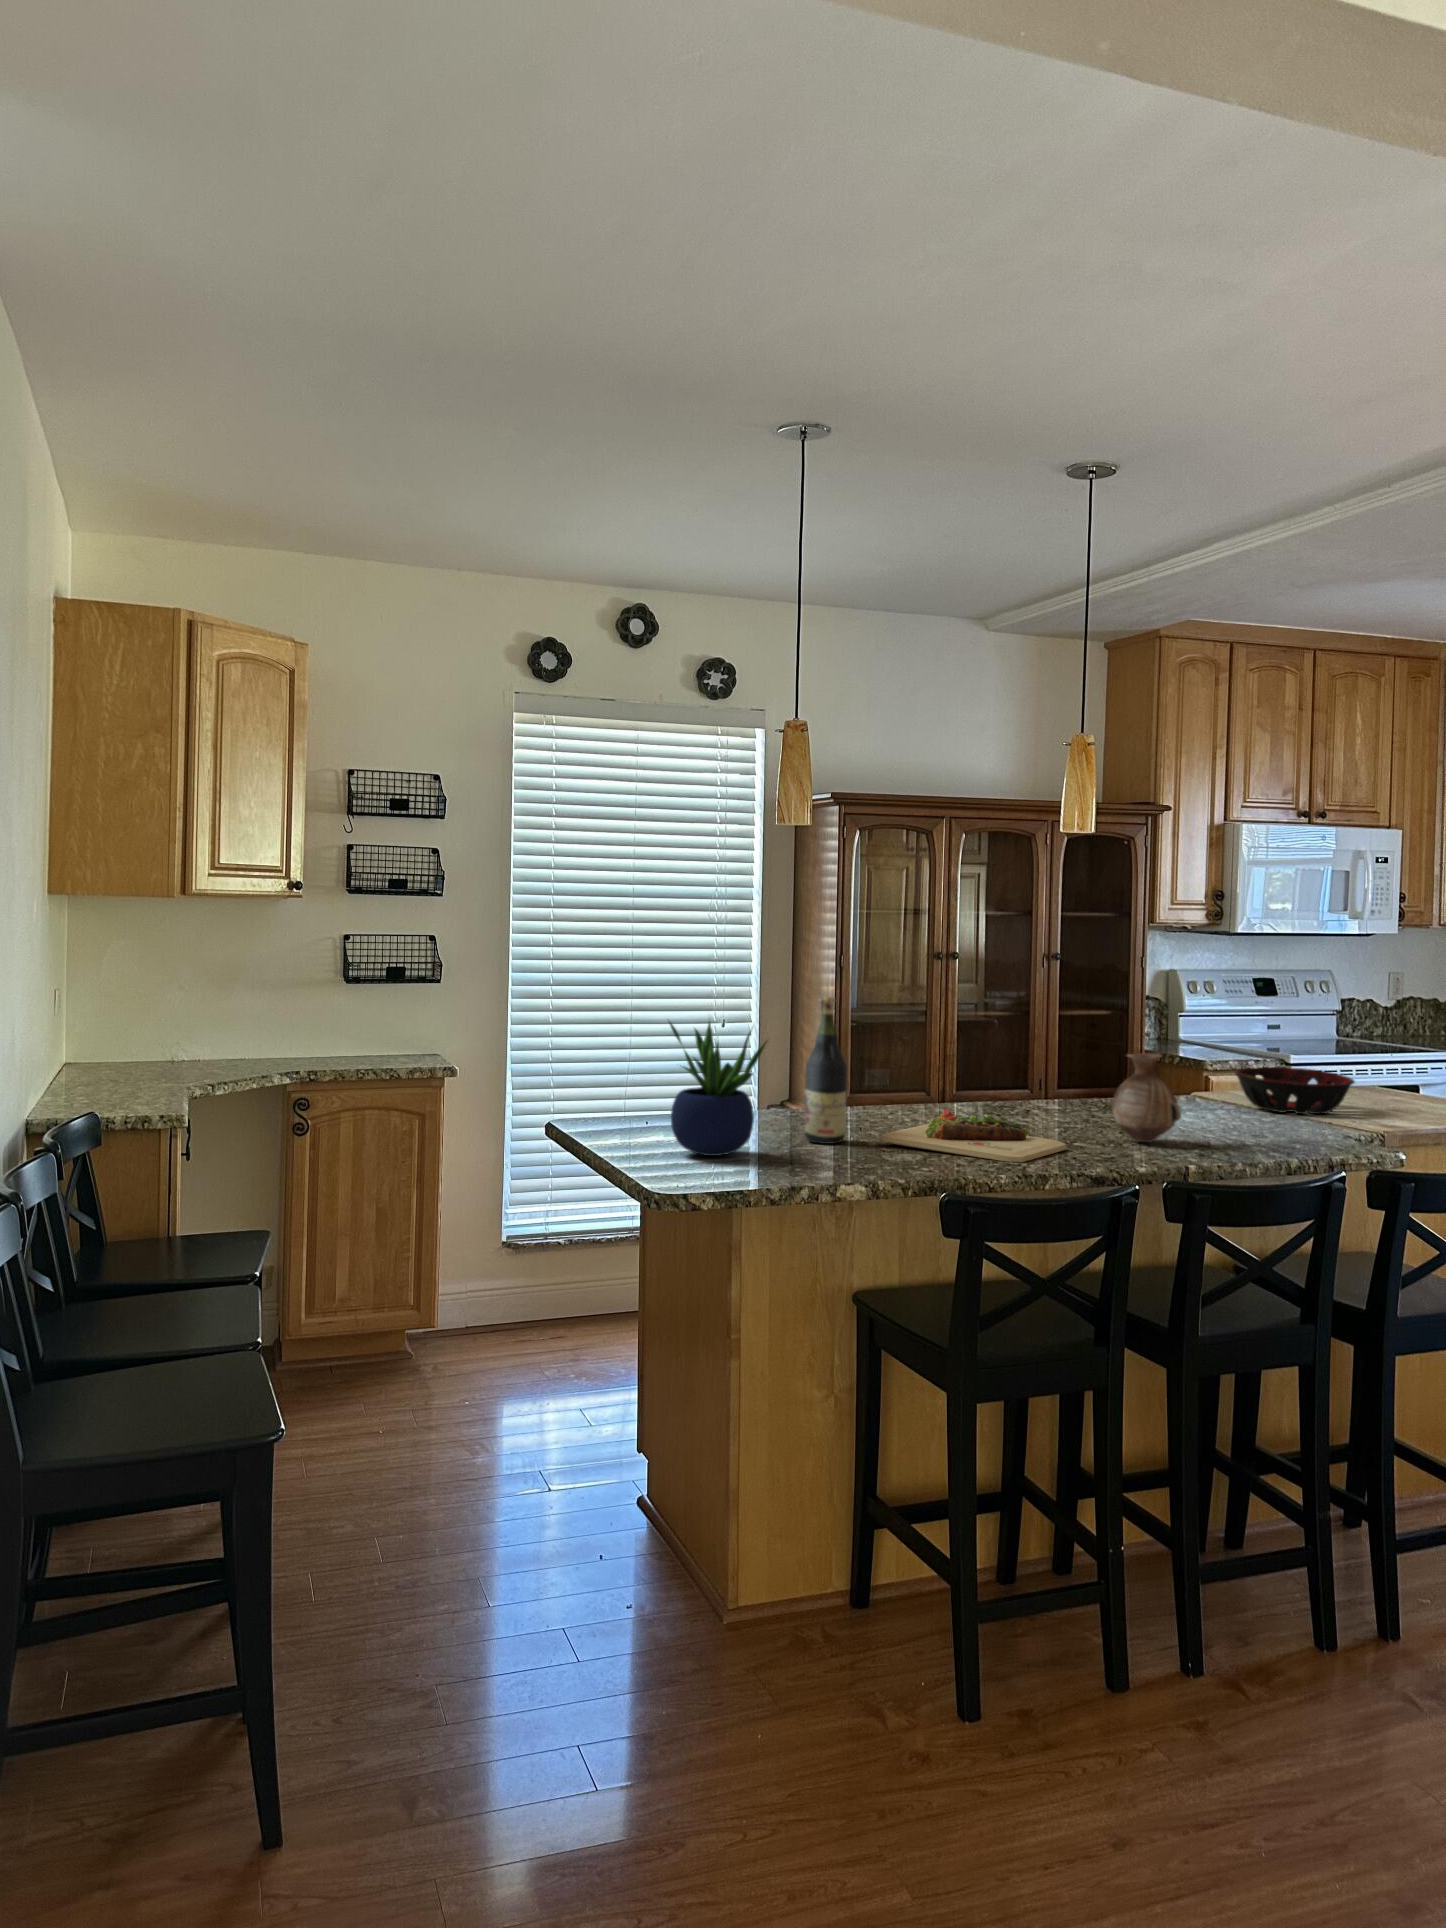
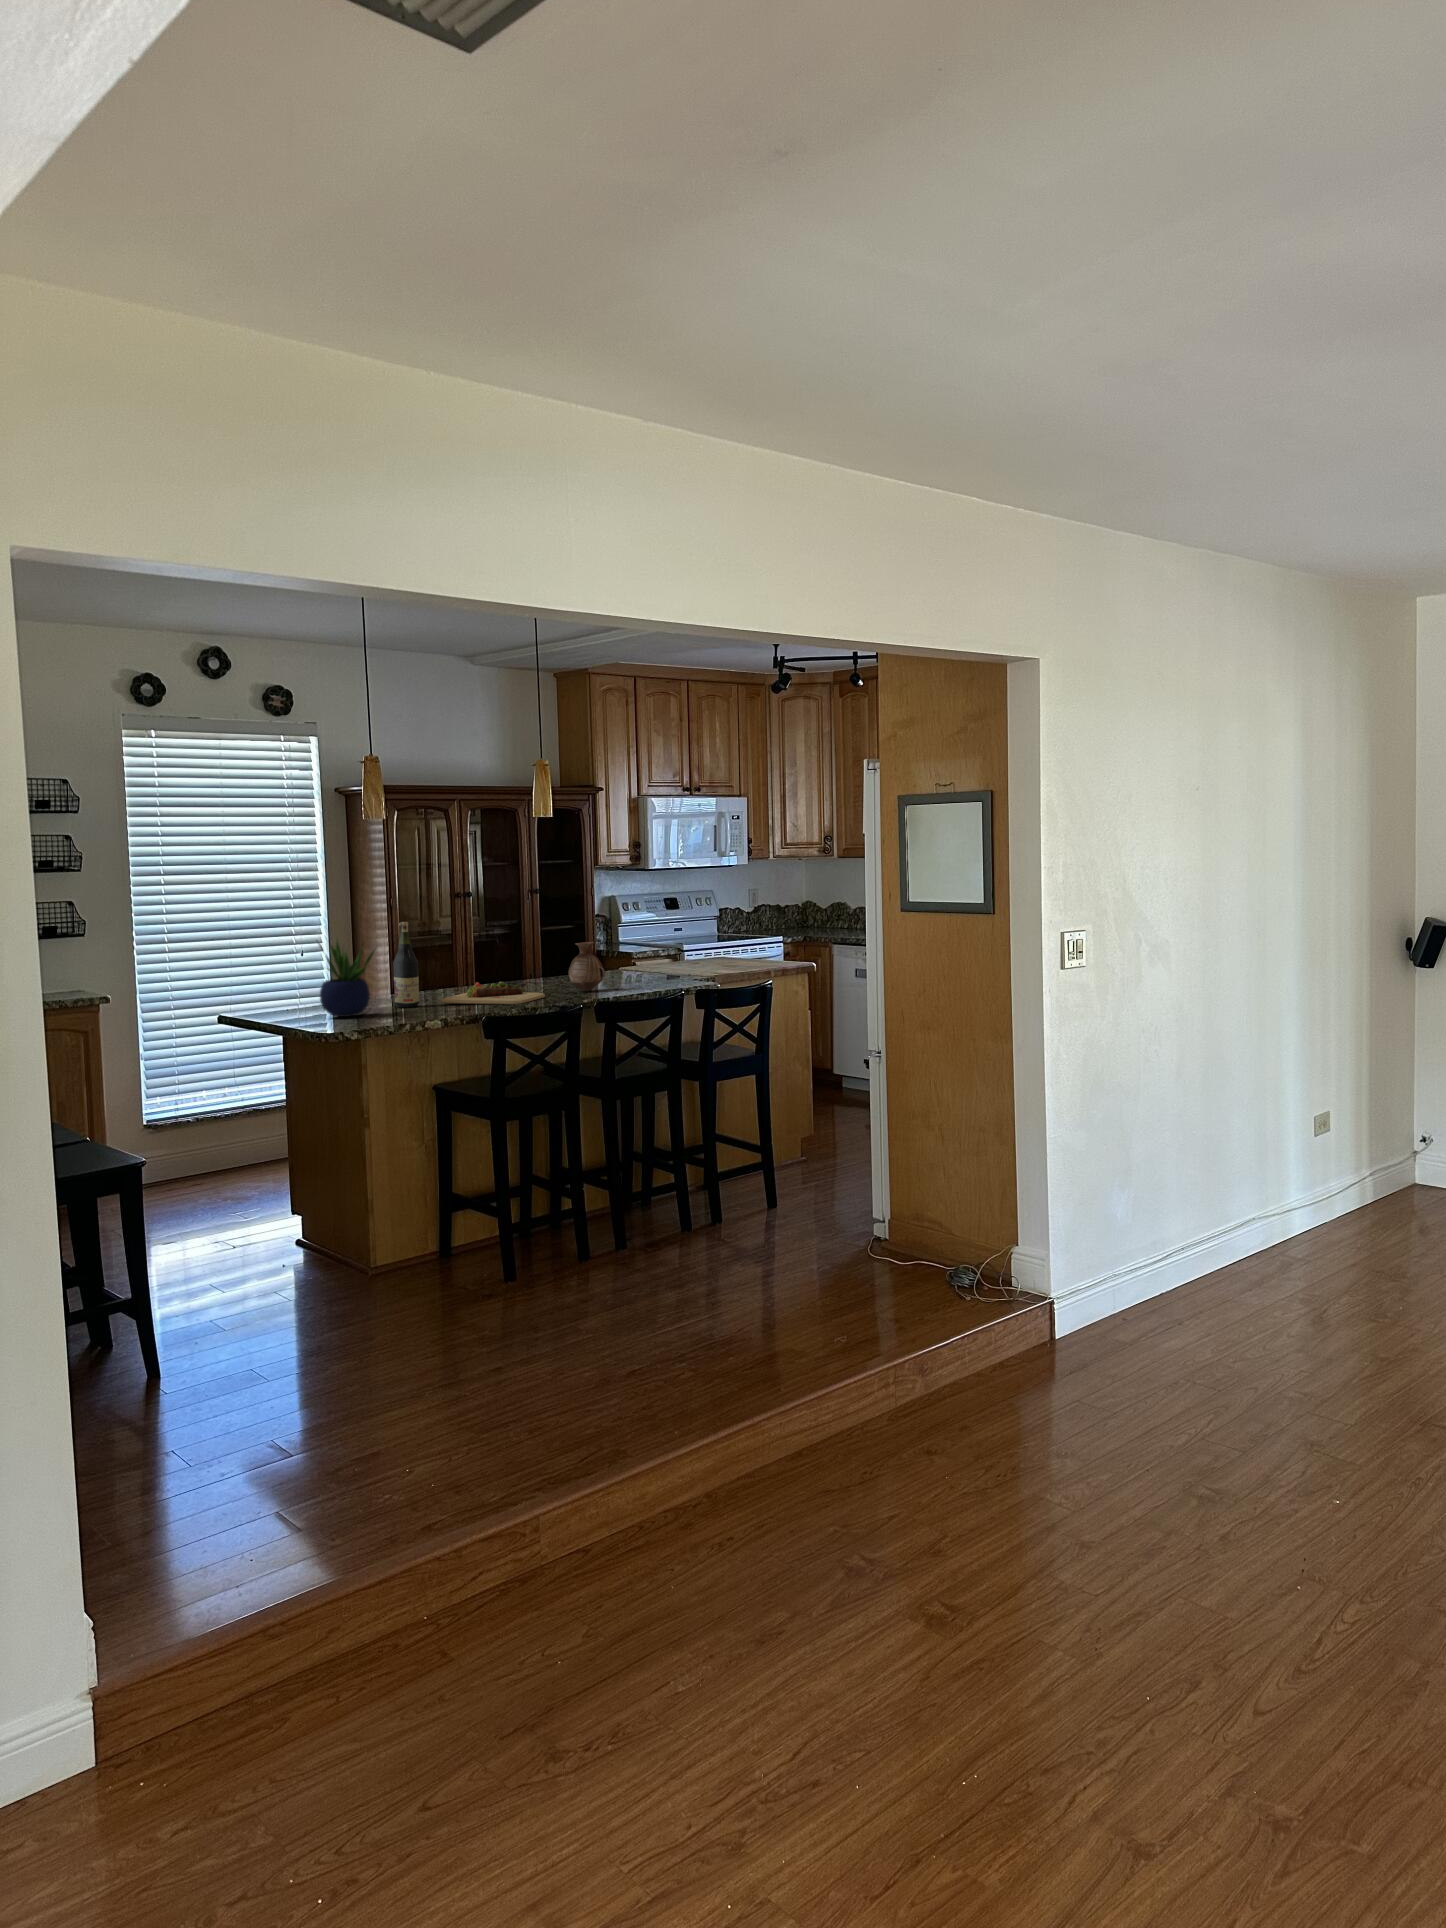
decorative bowl: present [1235,1067,1355,1114] -> none [640,949,705,974]

